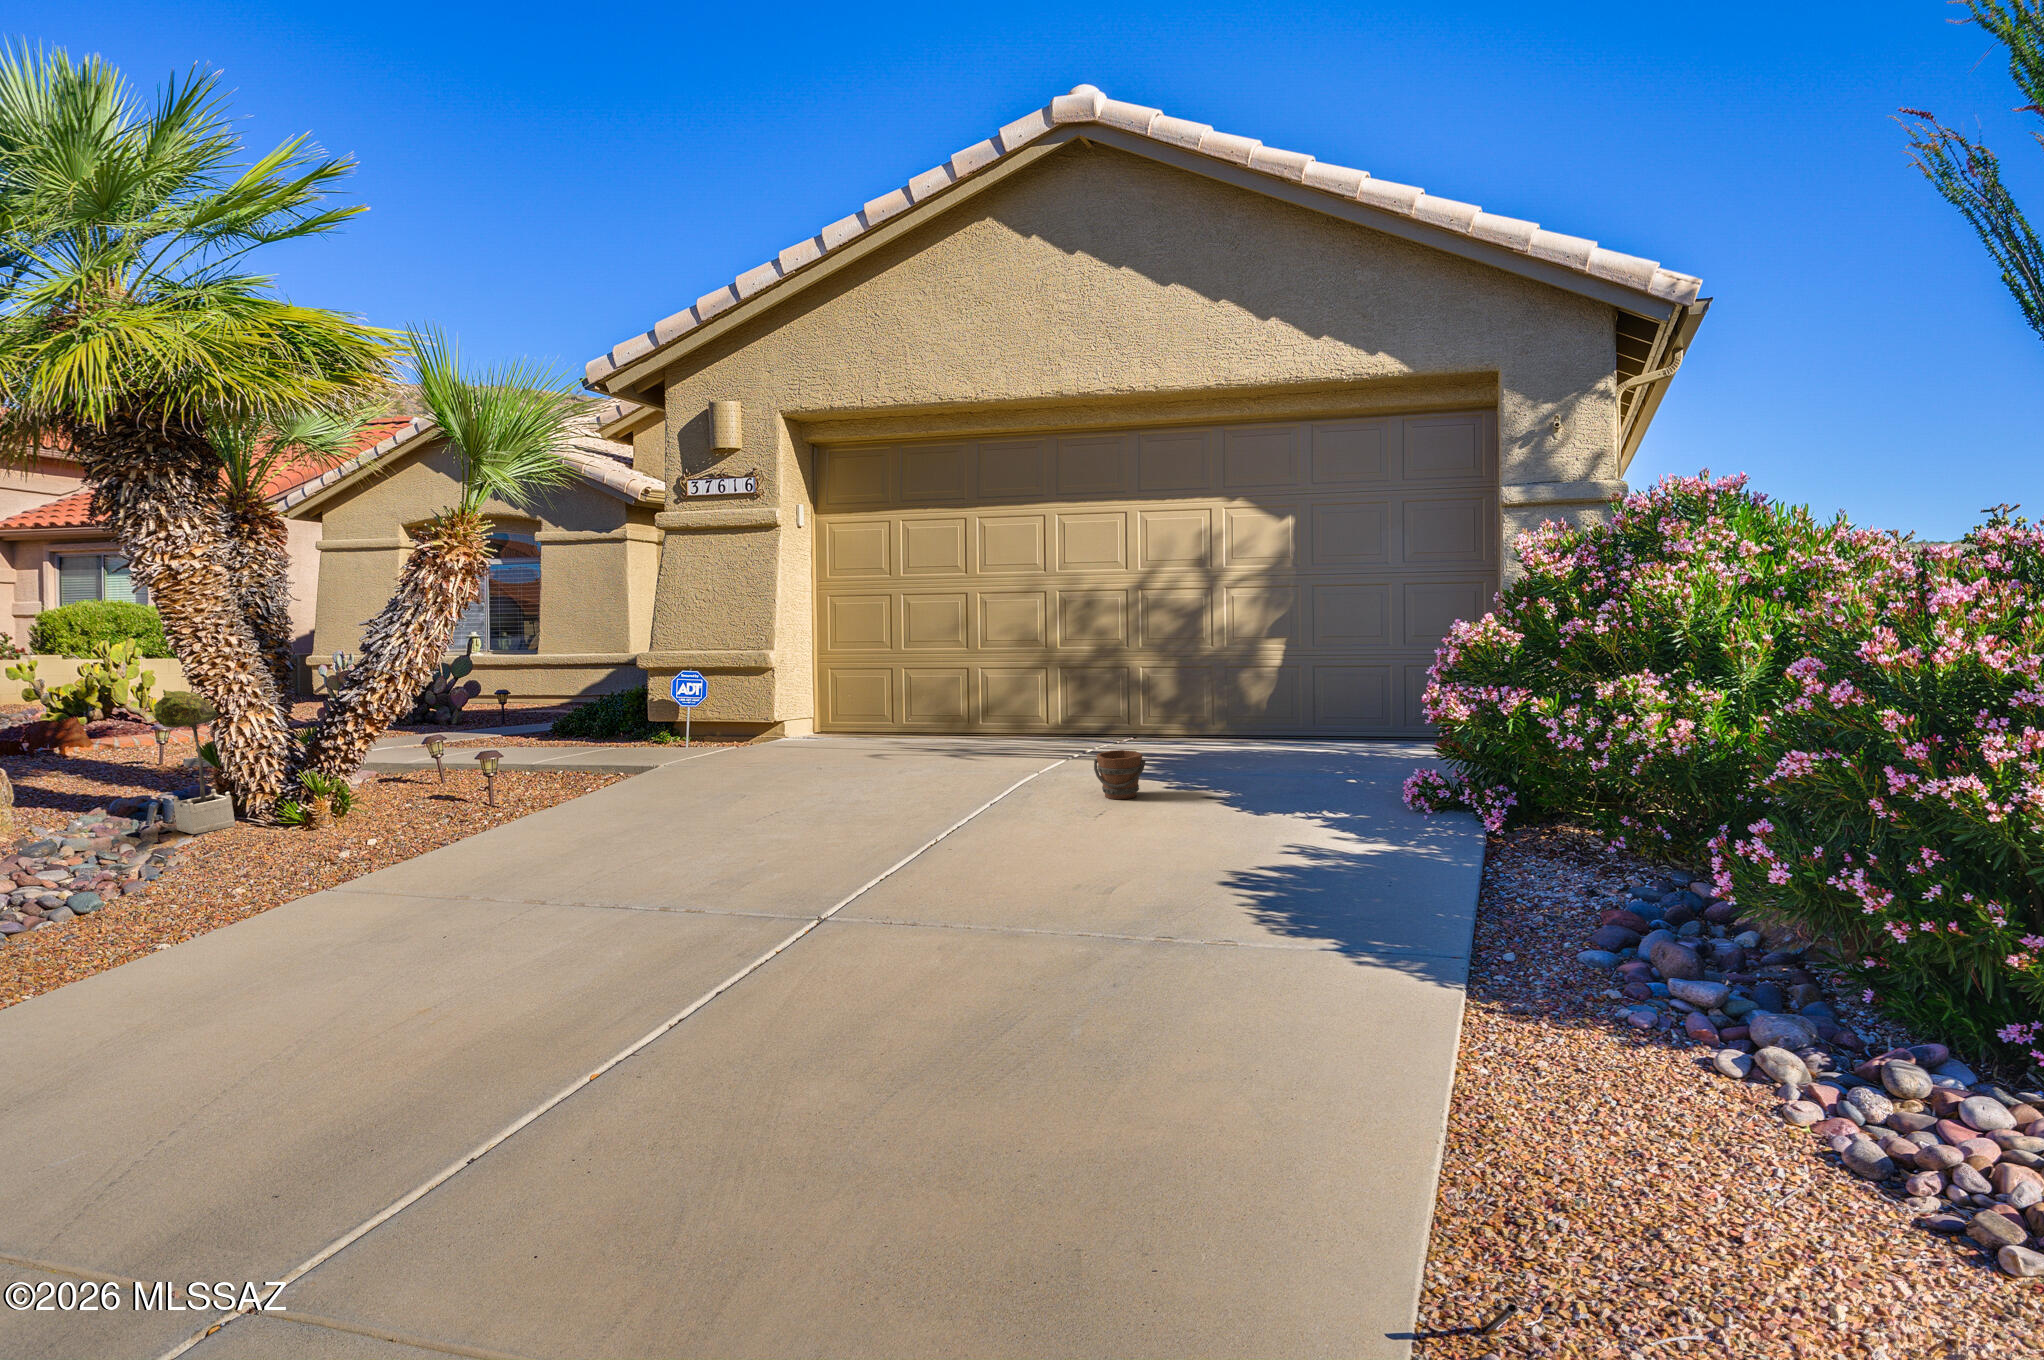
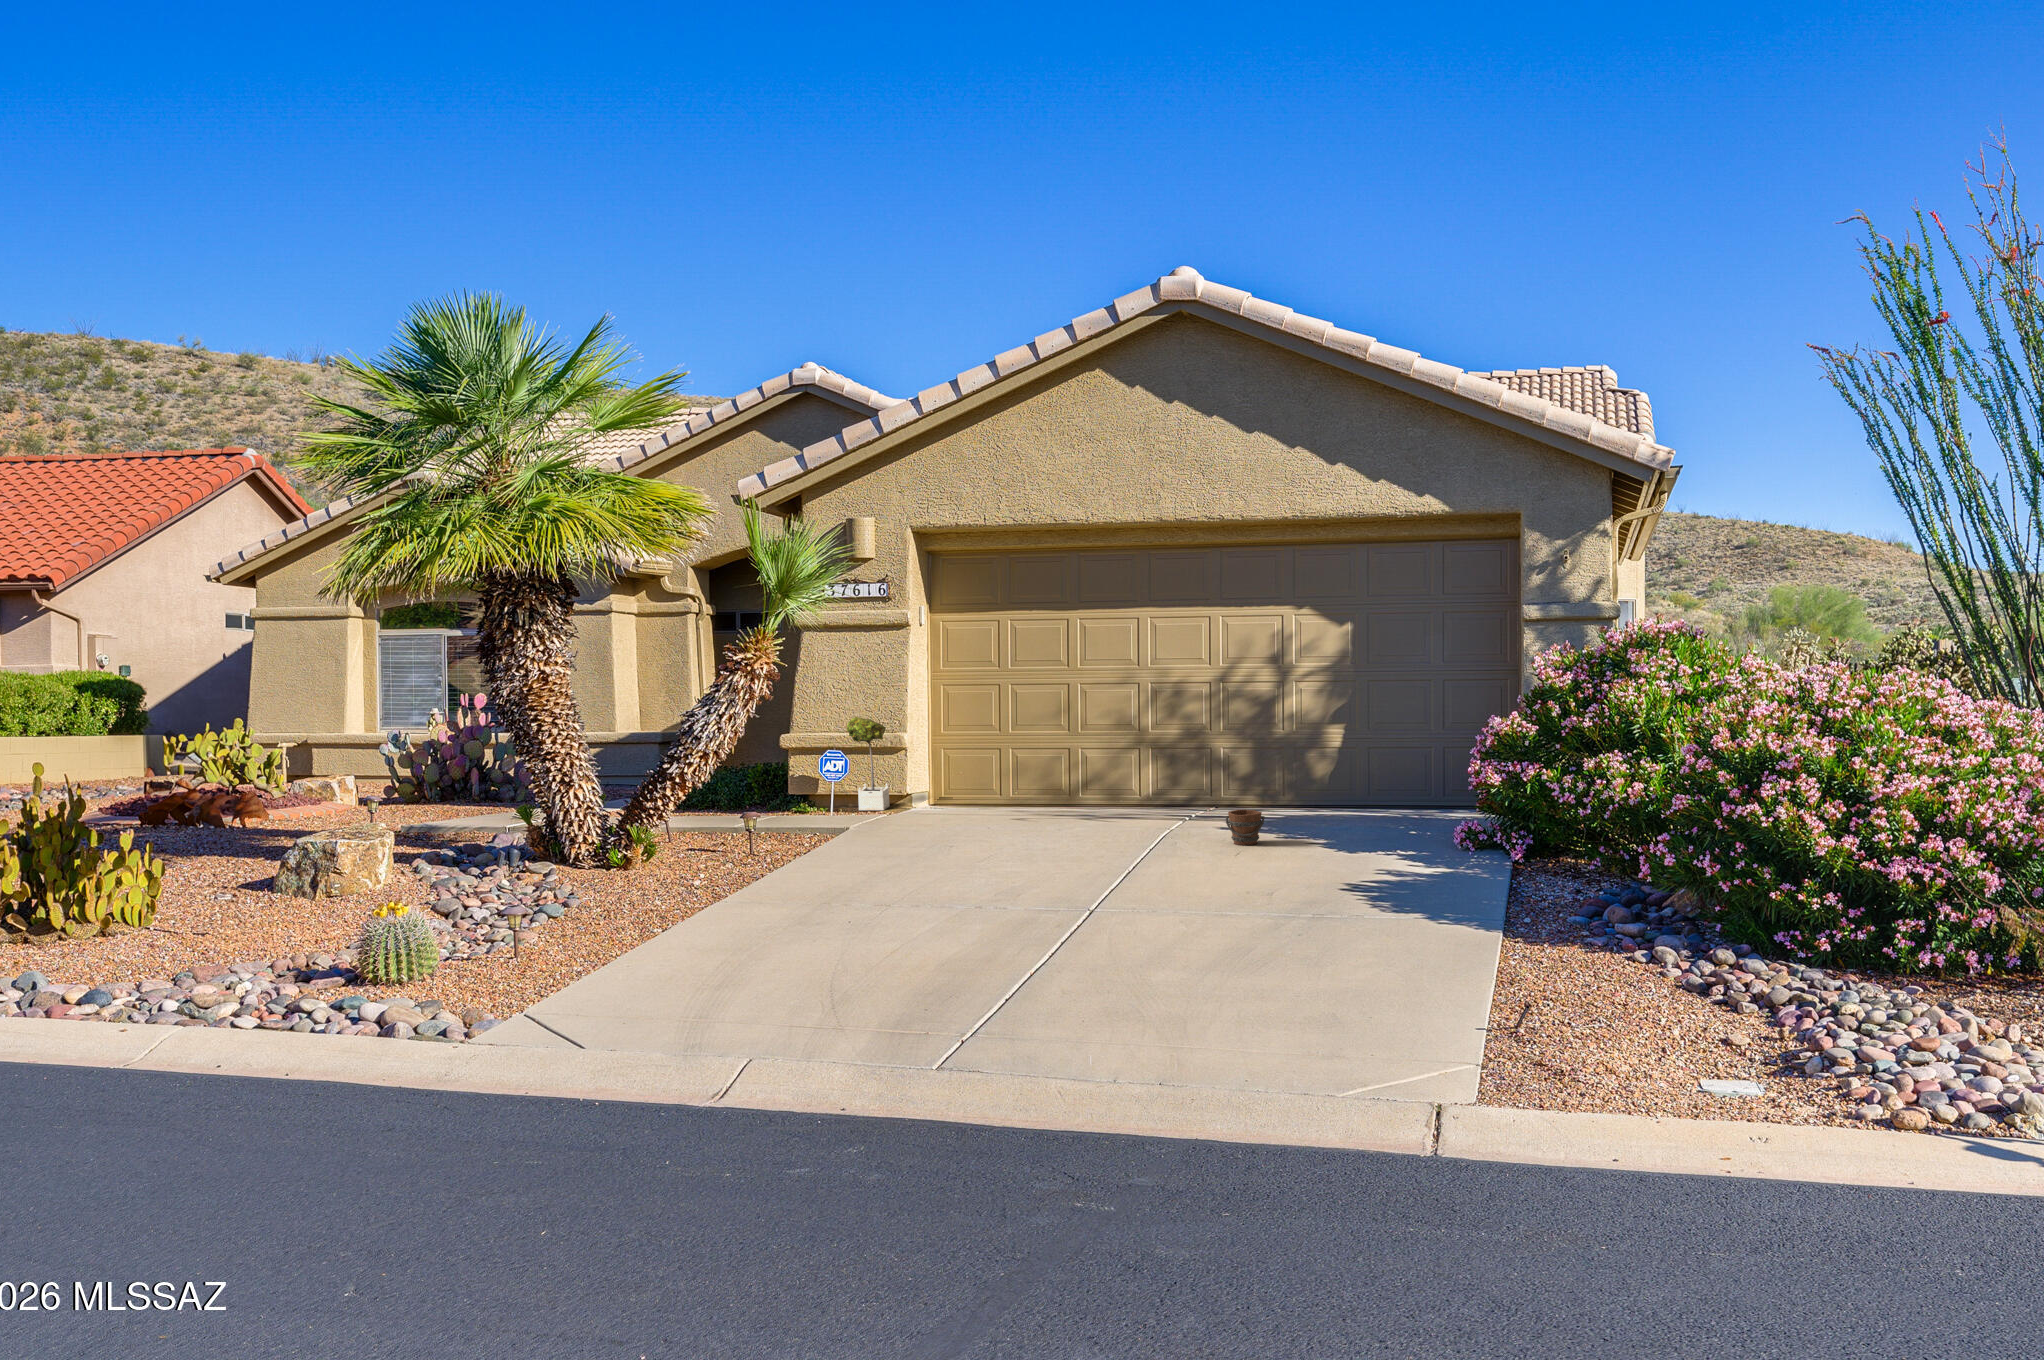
potted tree: present [154,690,235,834] -> present [847,717,890,810]

